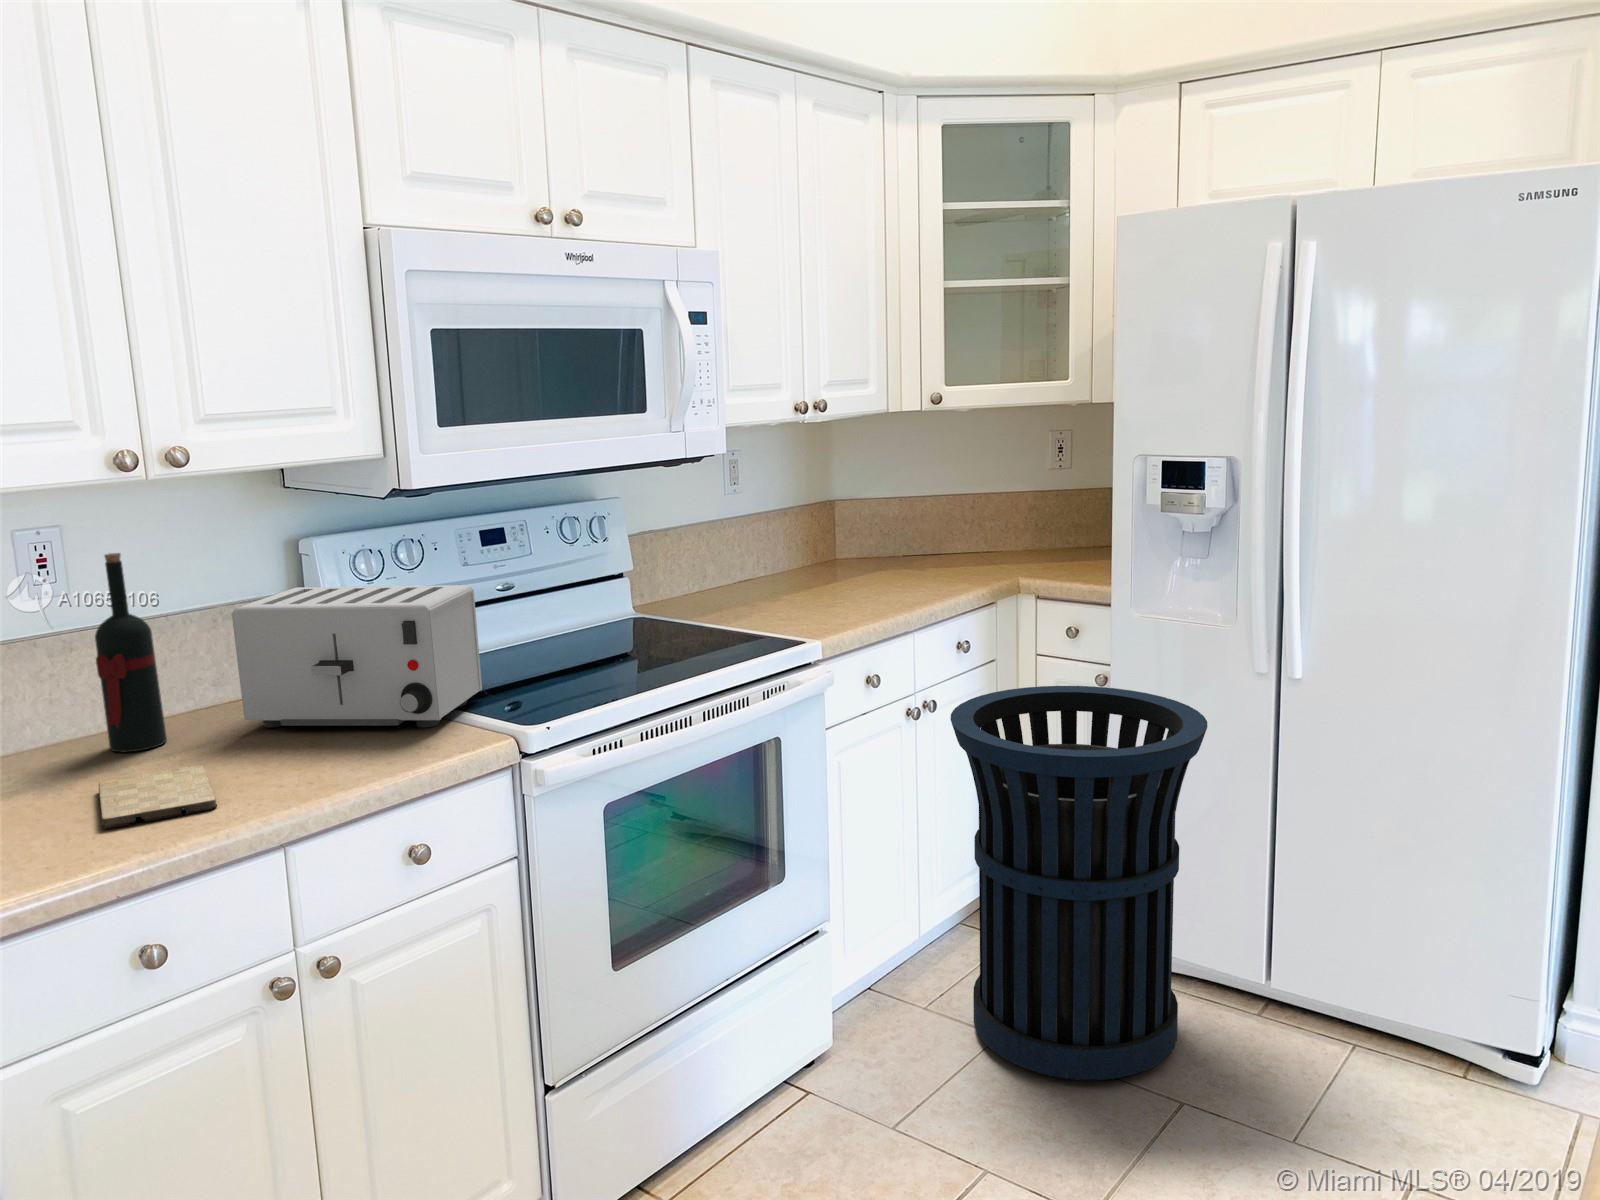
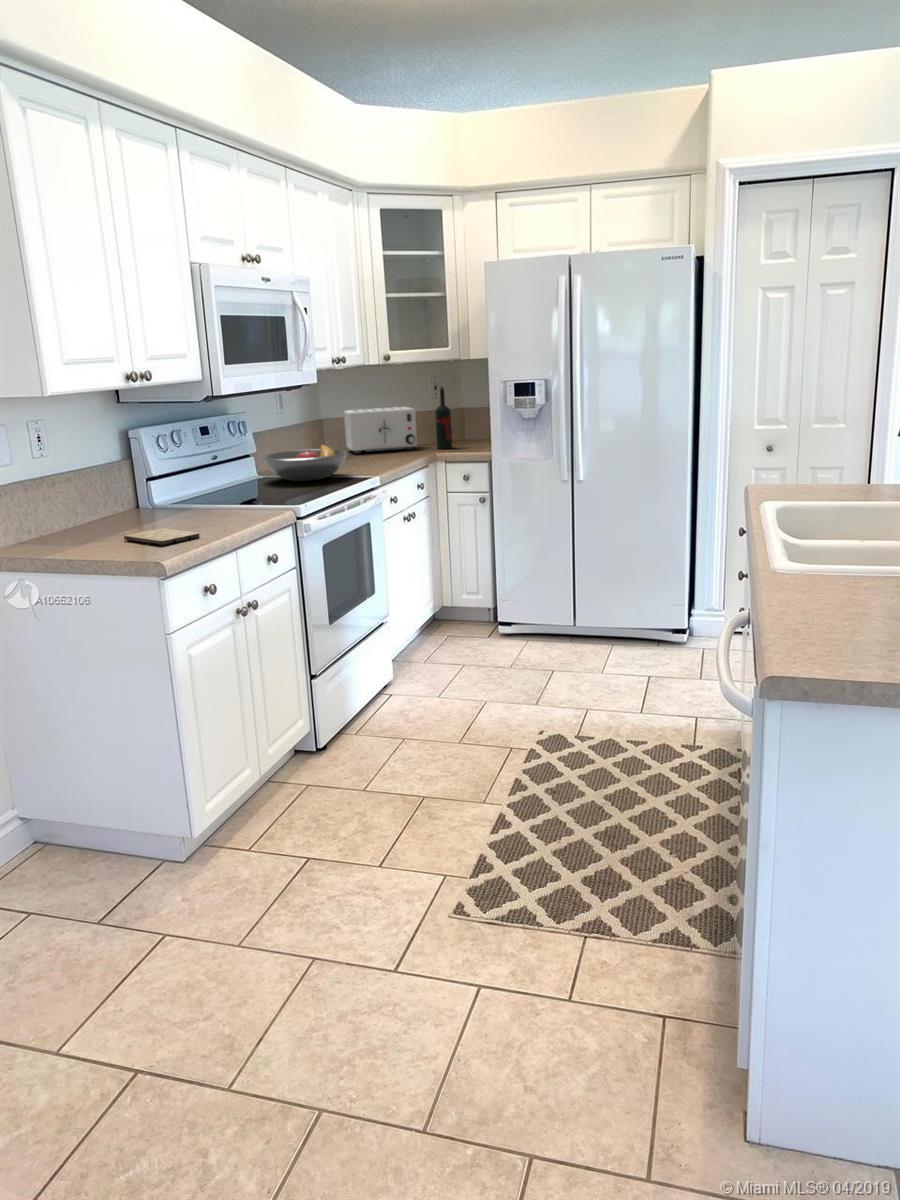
wine bottle: present [95,553,167,752] -> present [435,386,452,449]
fruit bowl: none [608,565,776,640] -> present [263,444,348,481]
toaster: present [232,585,482,727] -> present [344,407,417,454]
trash can: present [950,686,1207,1081] -> none [432,498,550,675]

